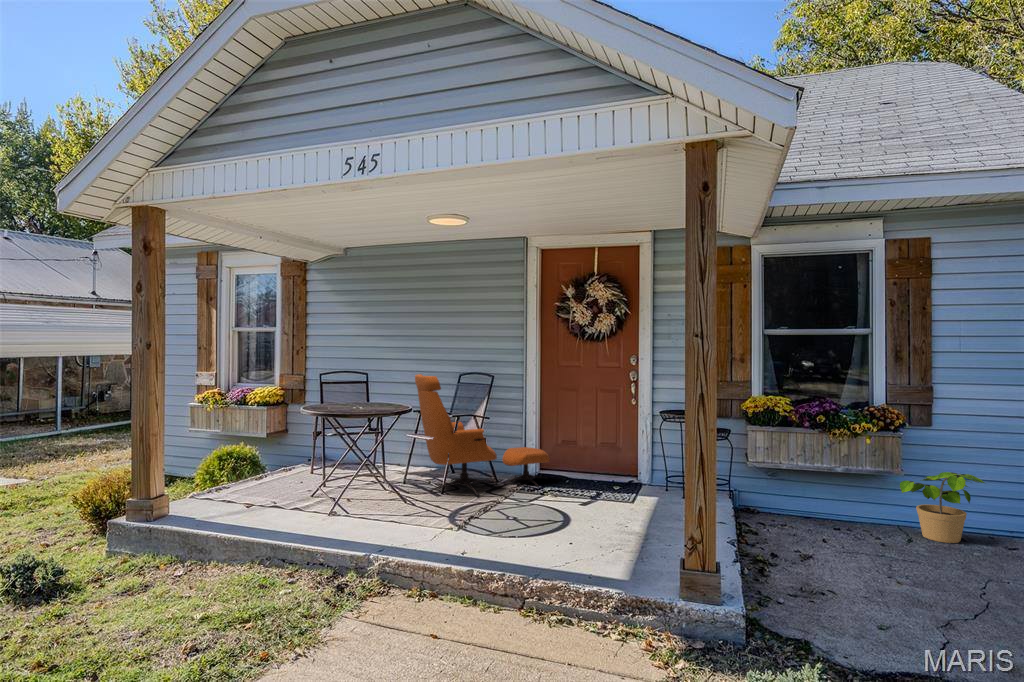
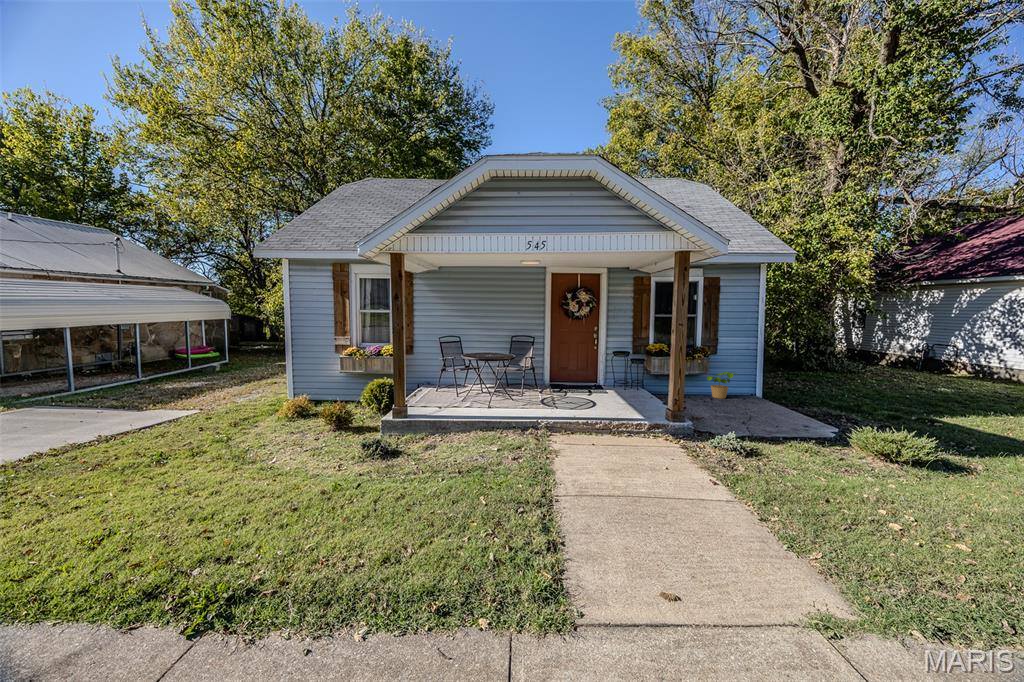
lounge chair: present [415,374,550,497] -> none [507,338,563,395]

